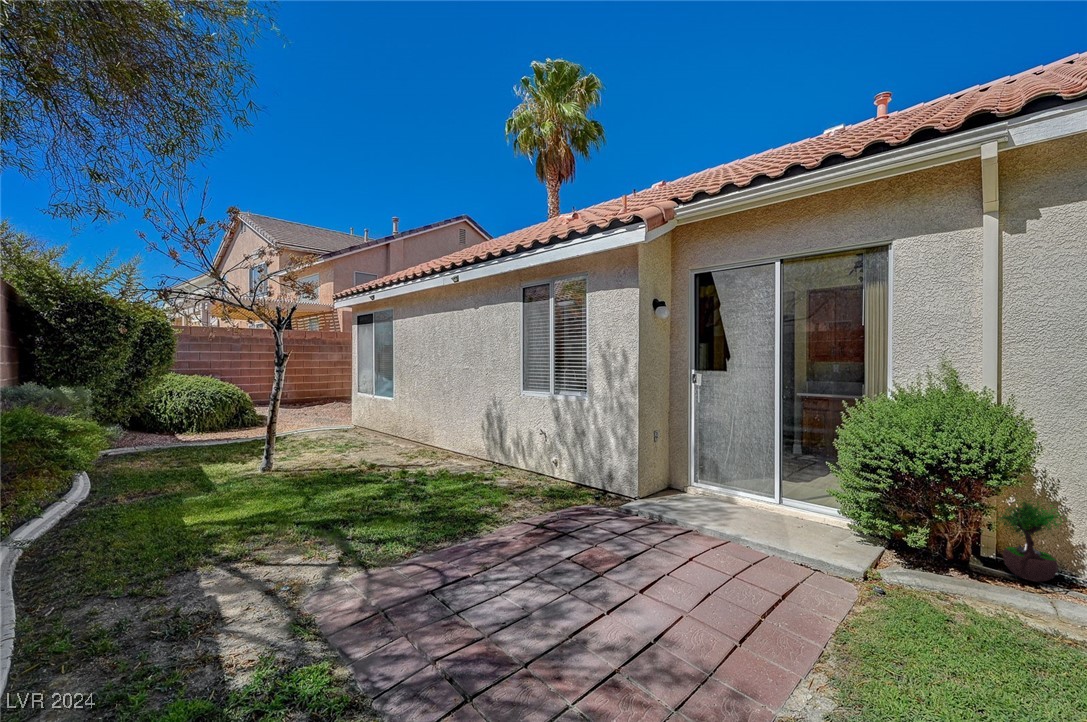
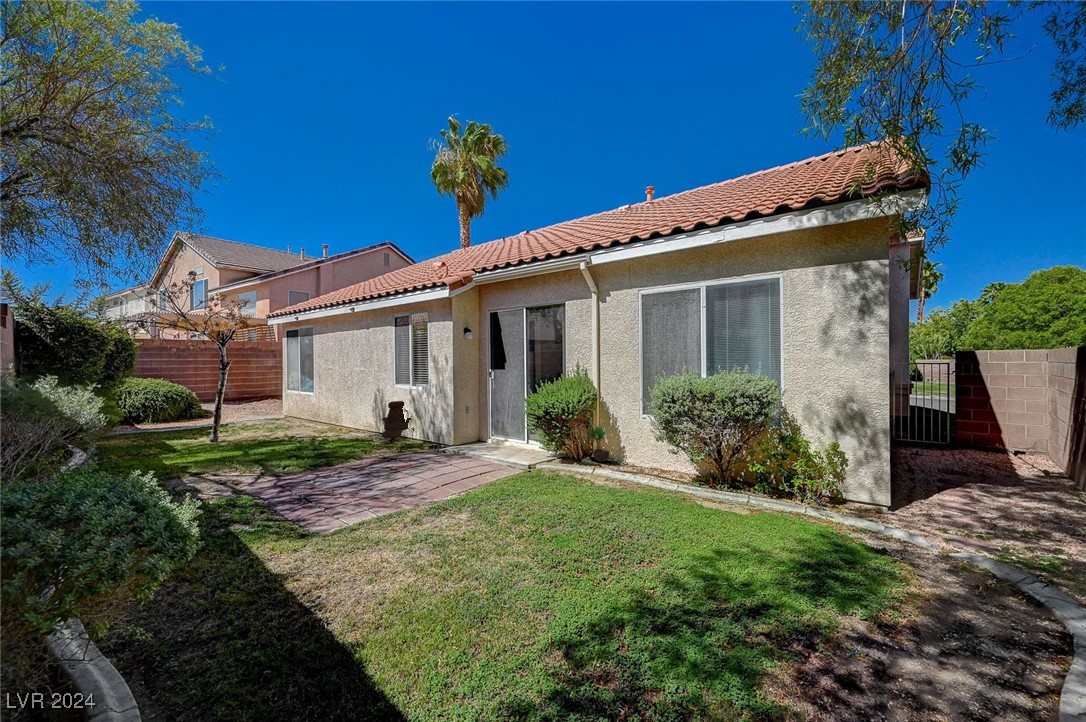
lounge chair: none [506,418,553,491] -> present [382,401,411,444]

